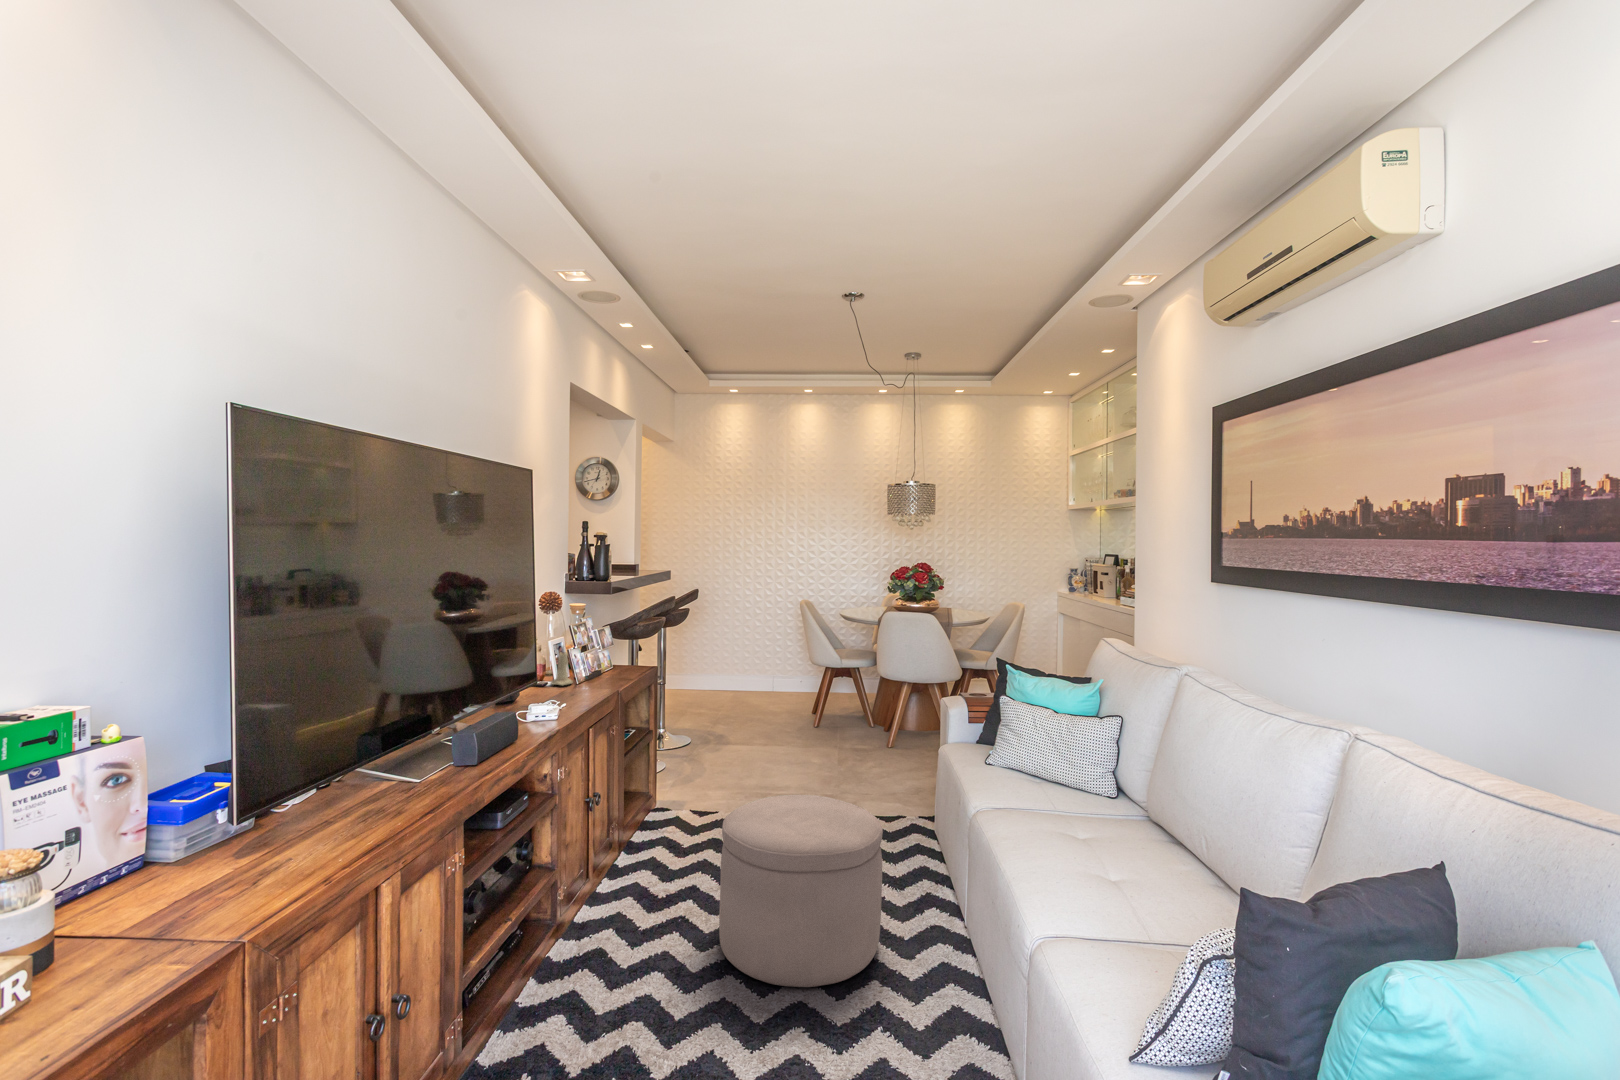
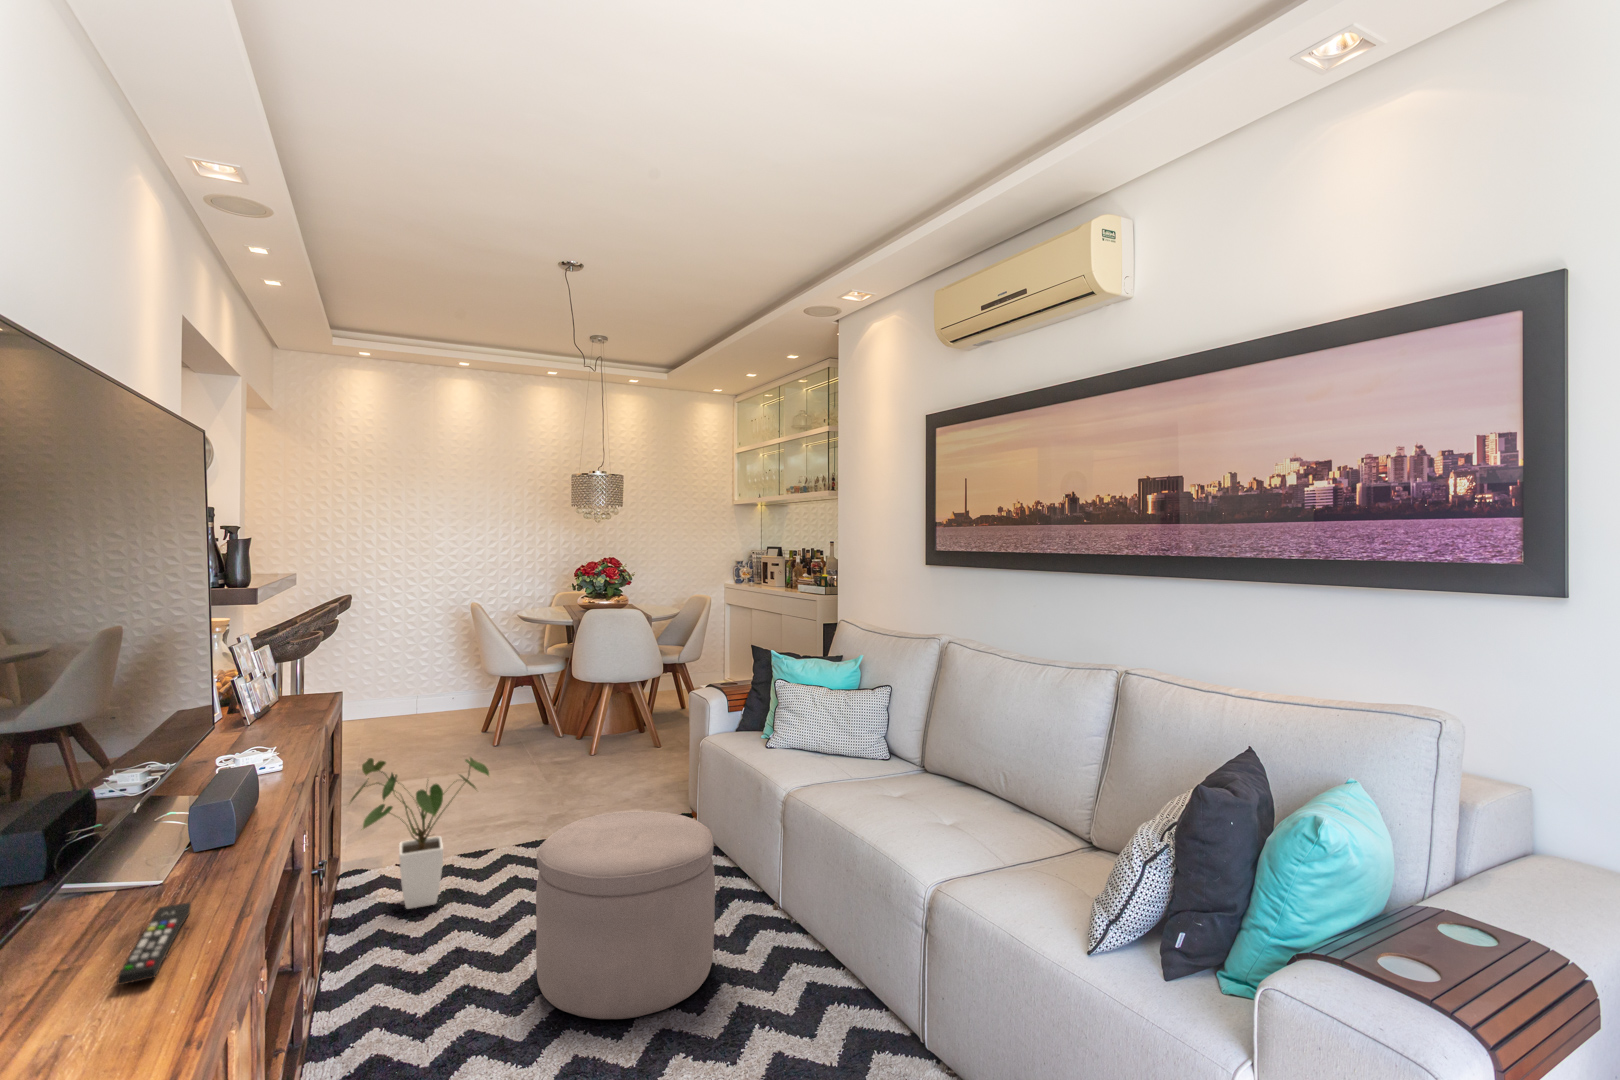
candle: present [551,647,573,685] -> none [244,681,277,735]
house plant: none [632,716,736,847] -> present [351,757,489,909]
remote control: none [296,792,386,837] -> present [117,903,191,985]

